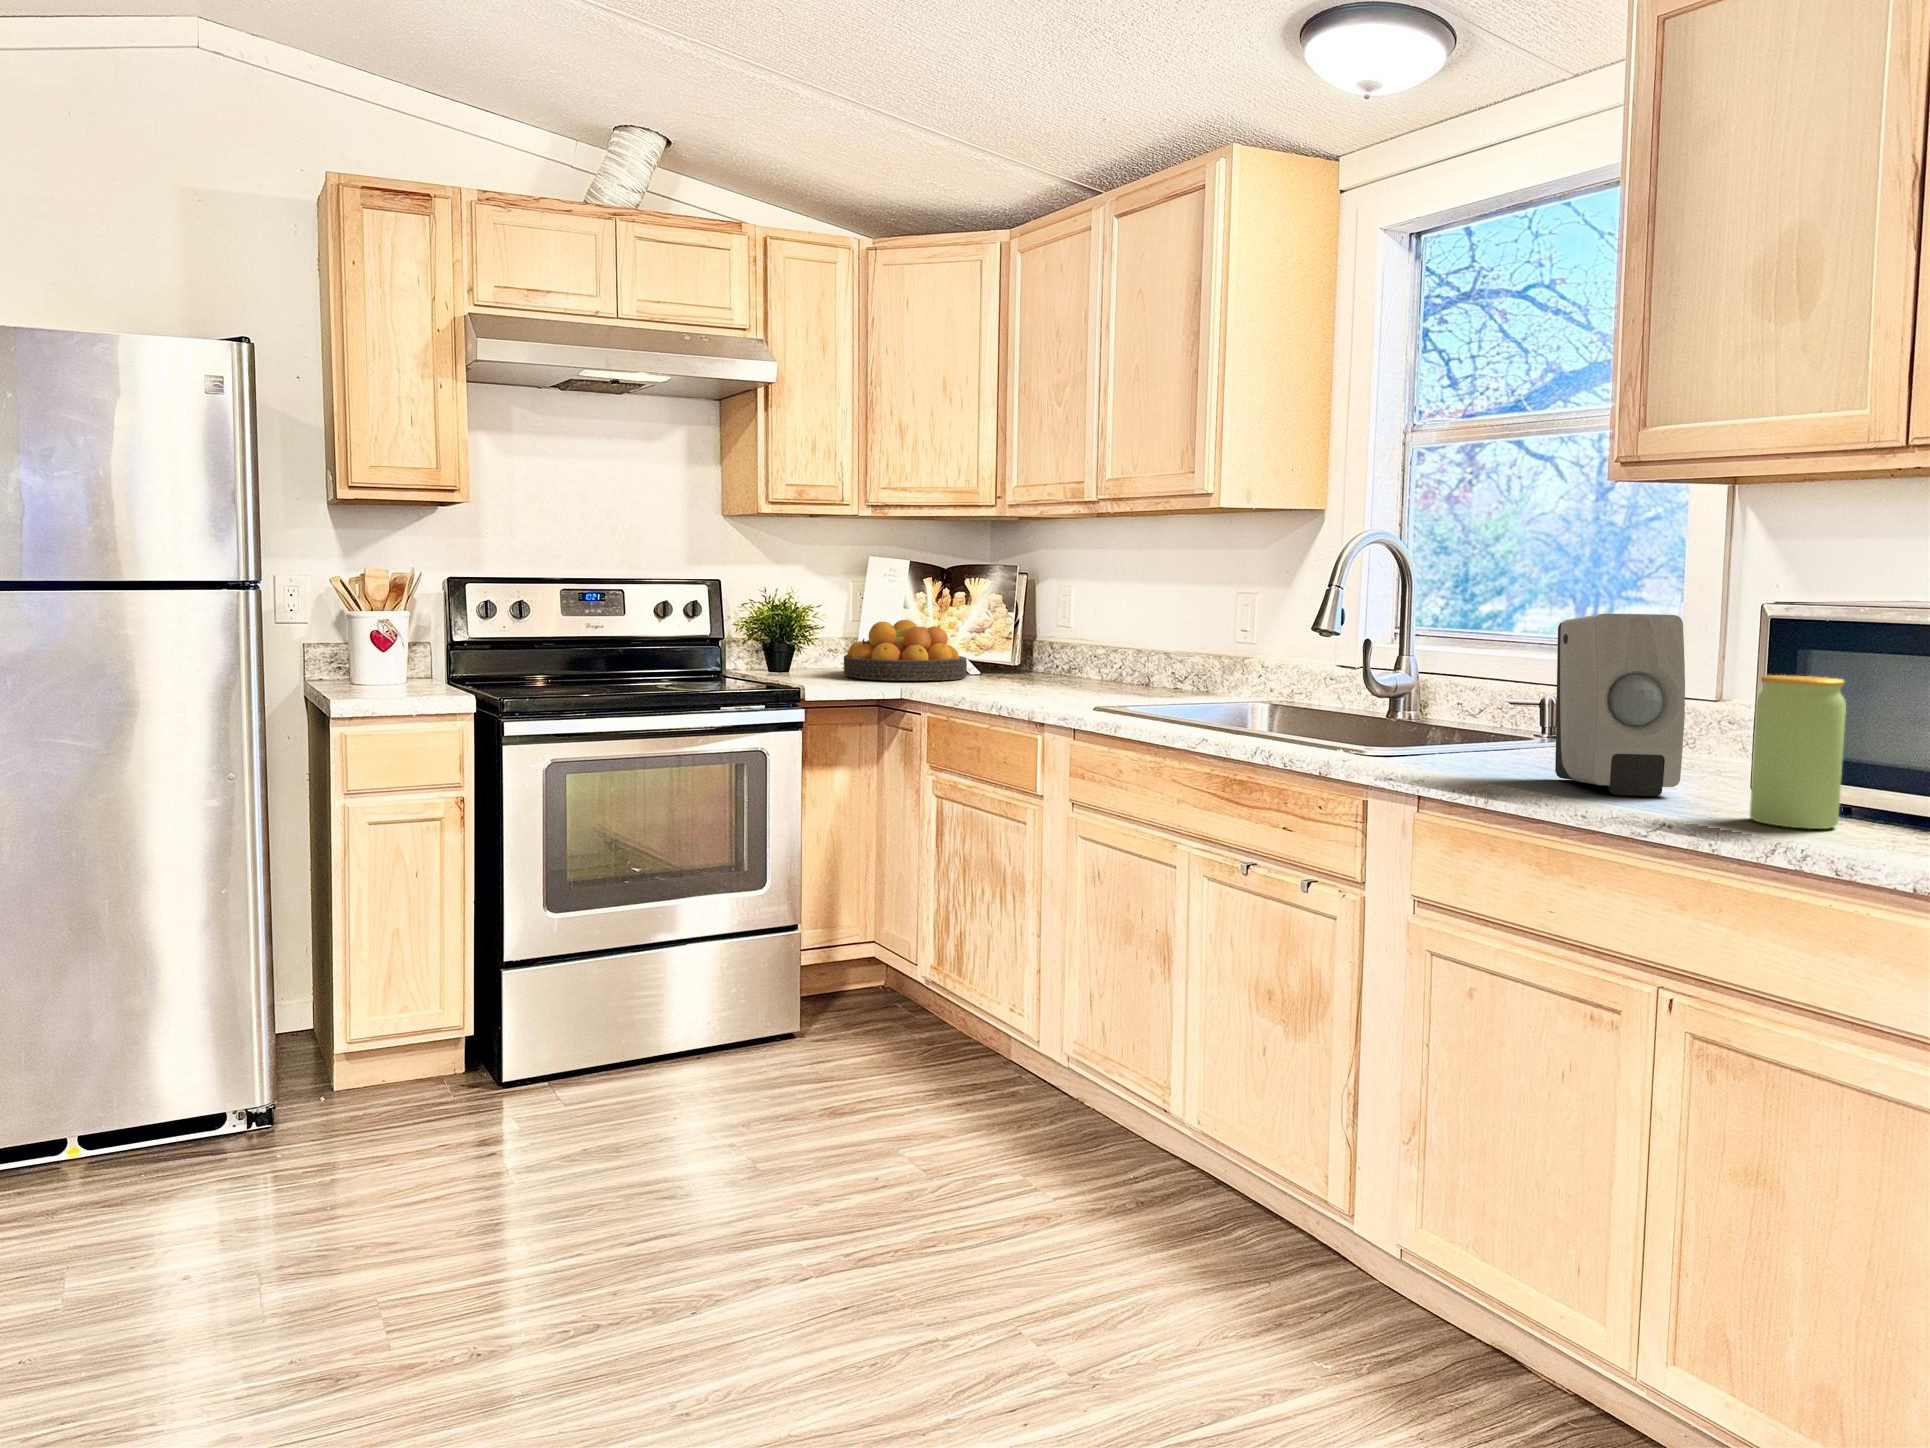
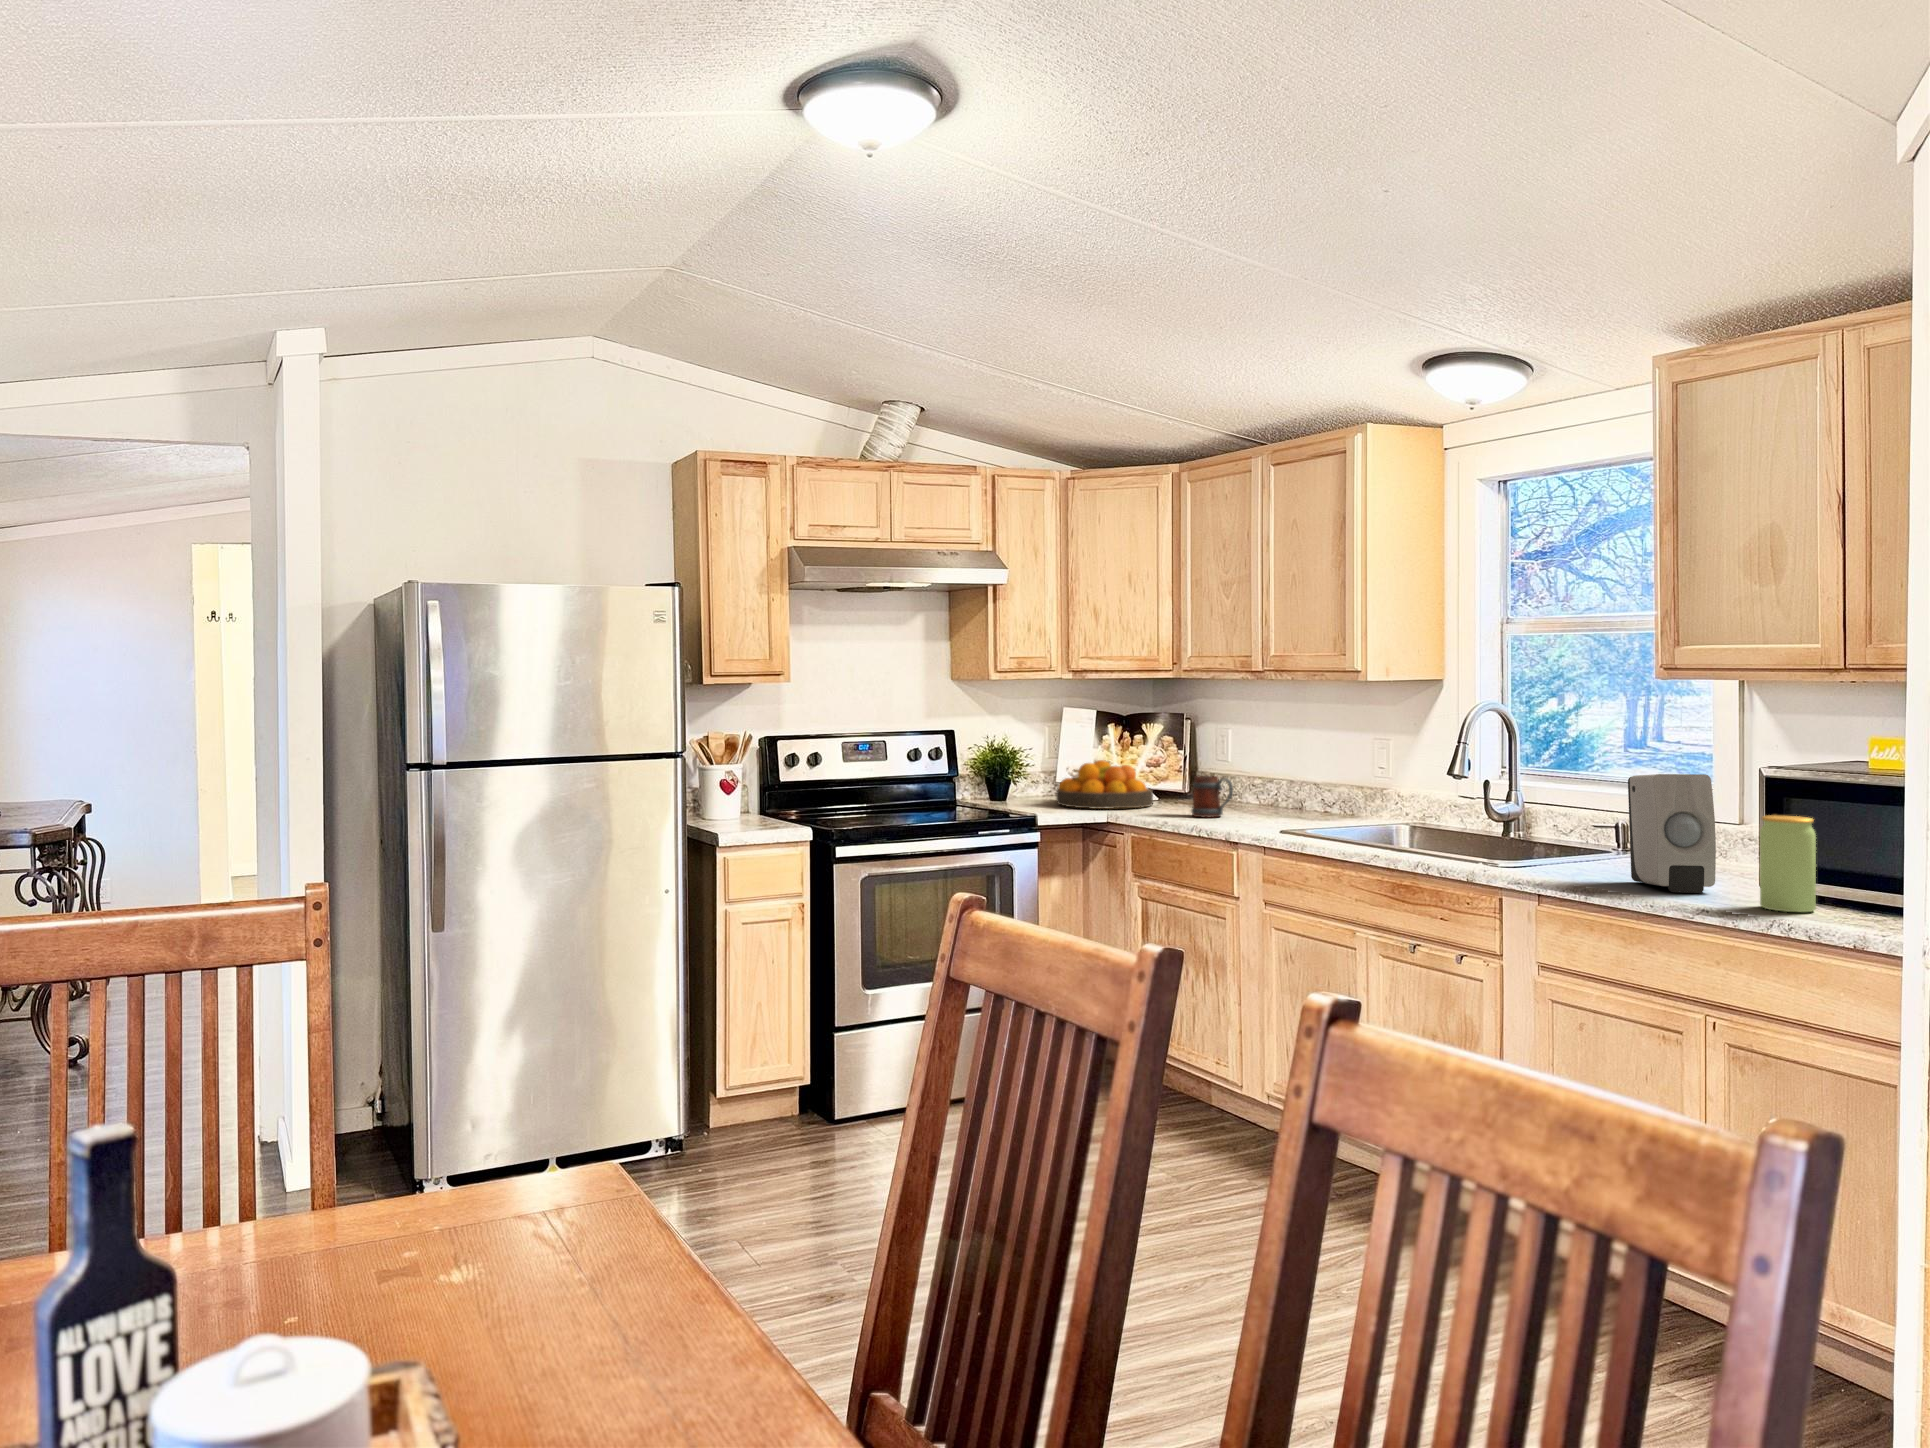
mug: none [1002,638,1056,692] -> present [1192,776,1233,817]

